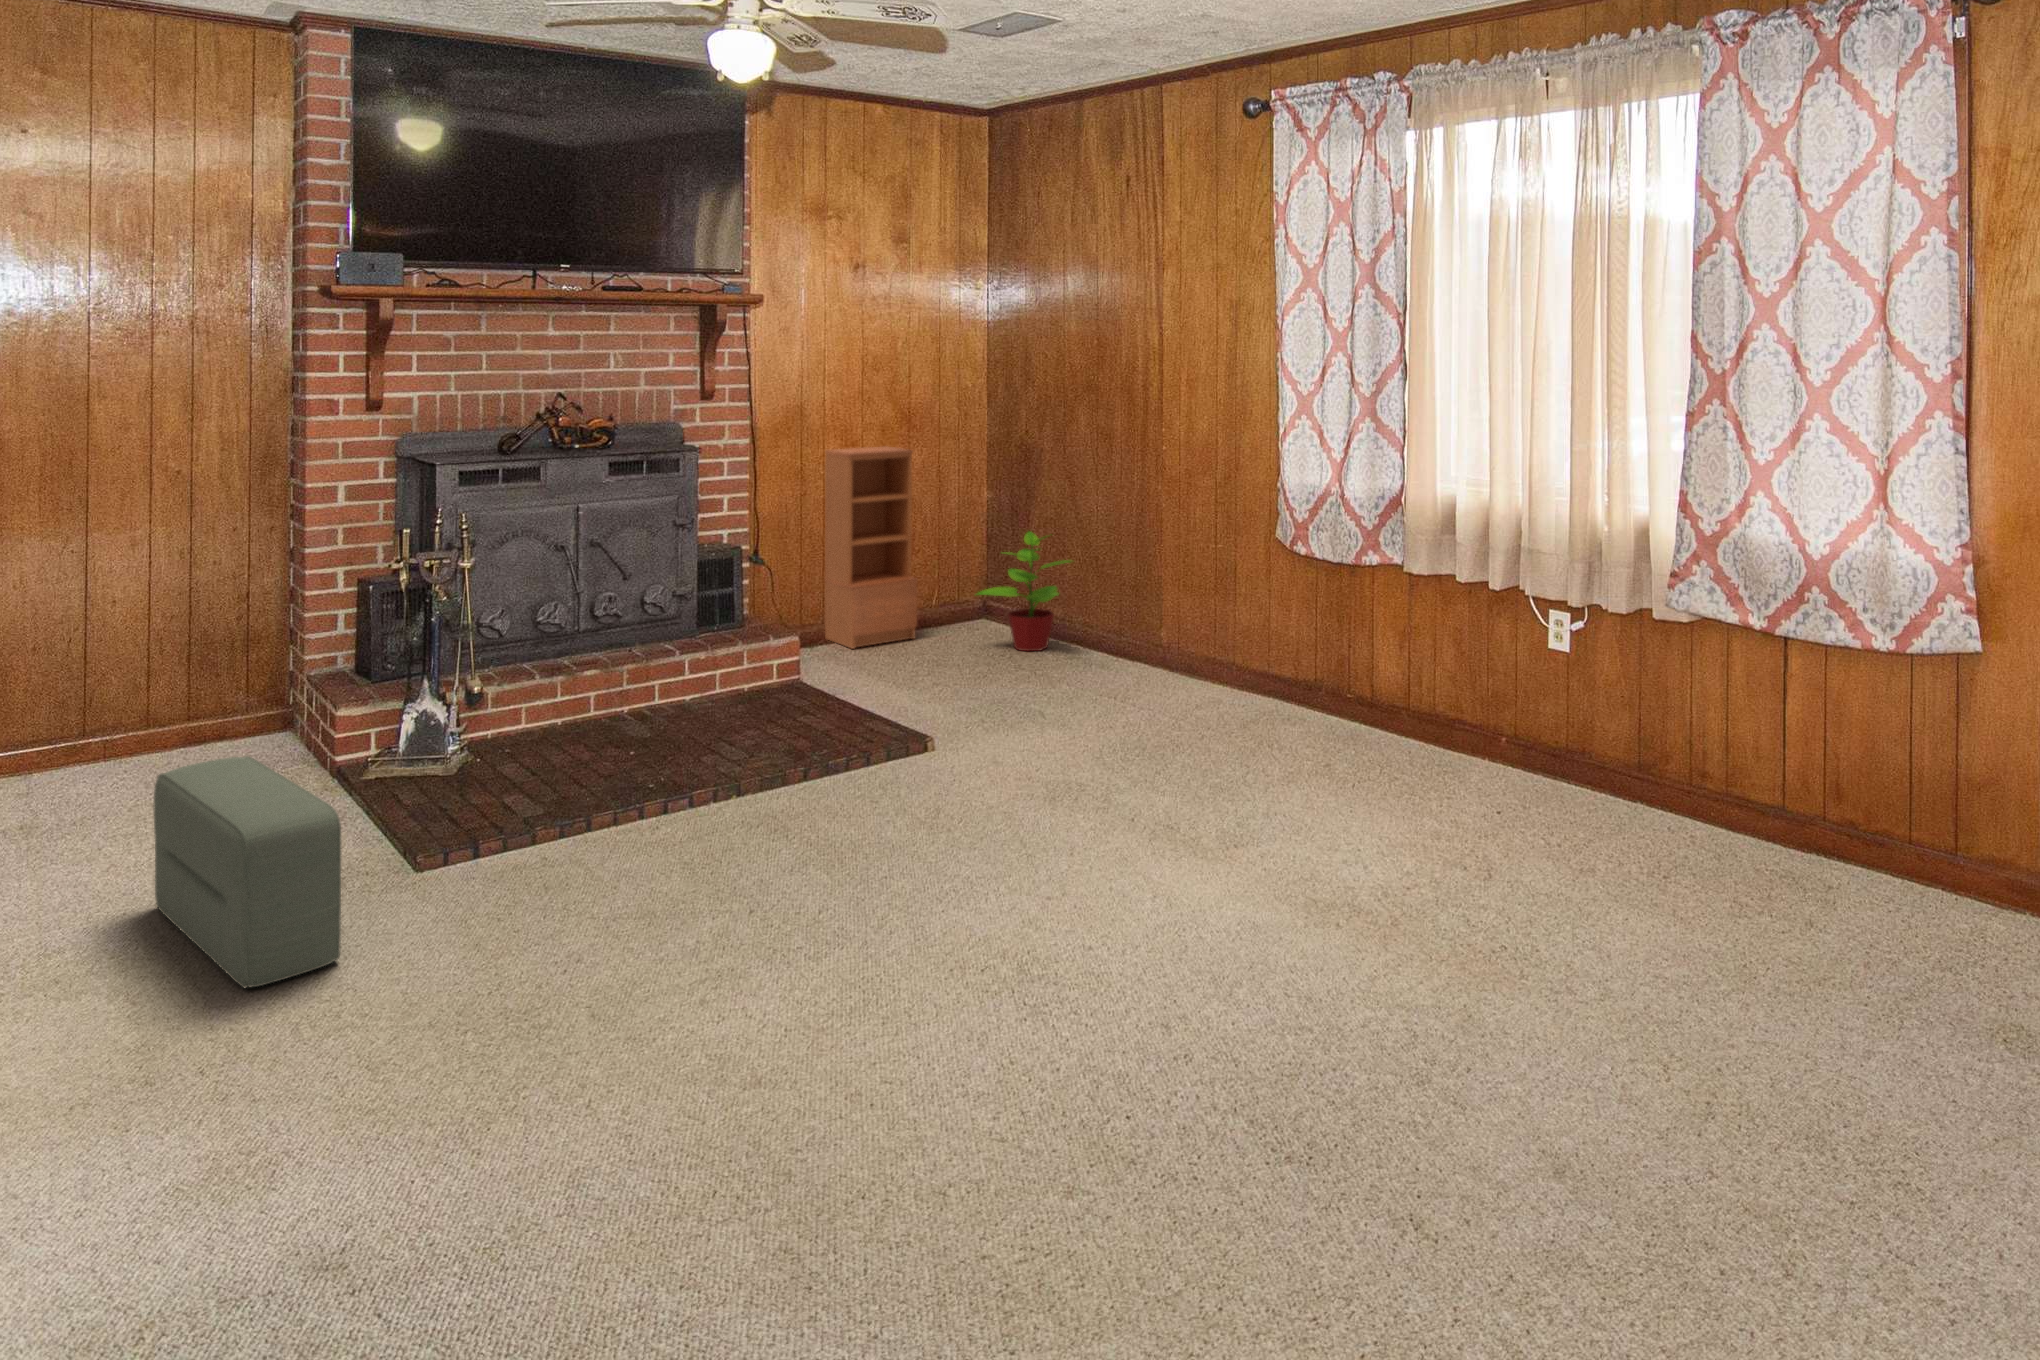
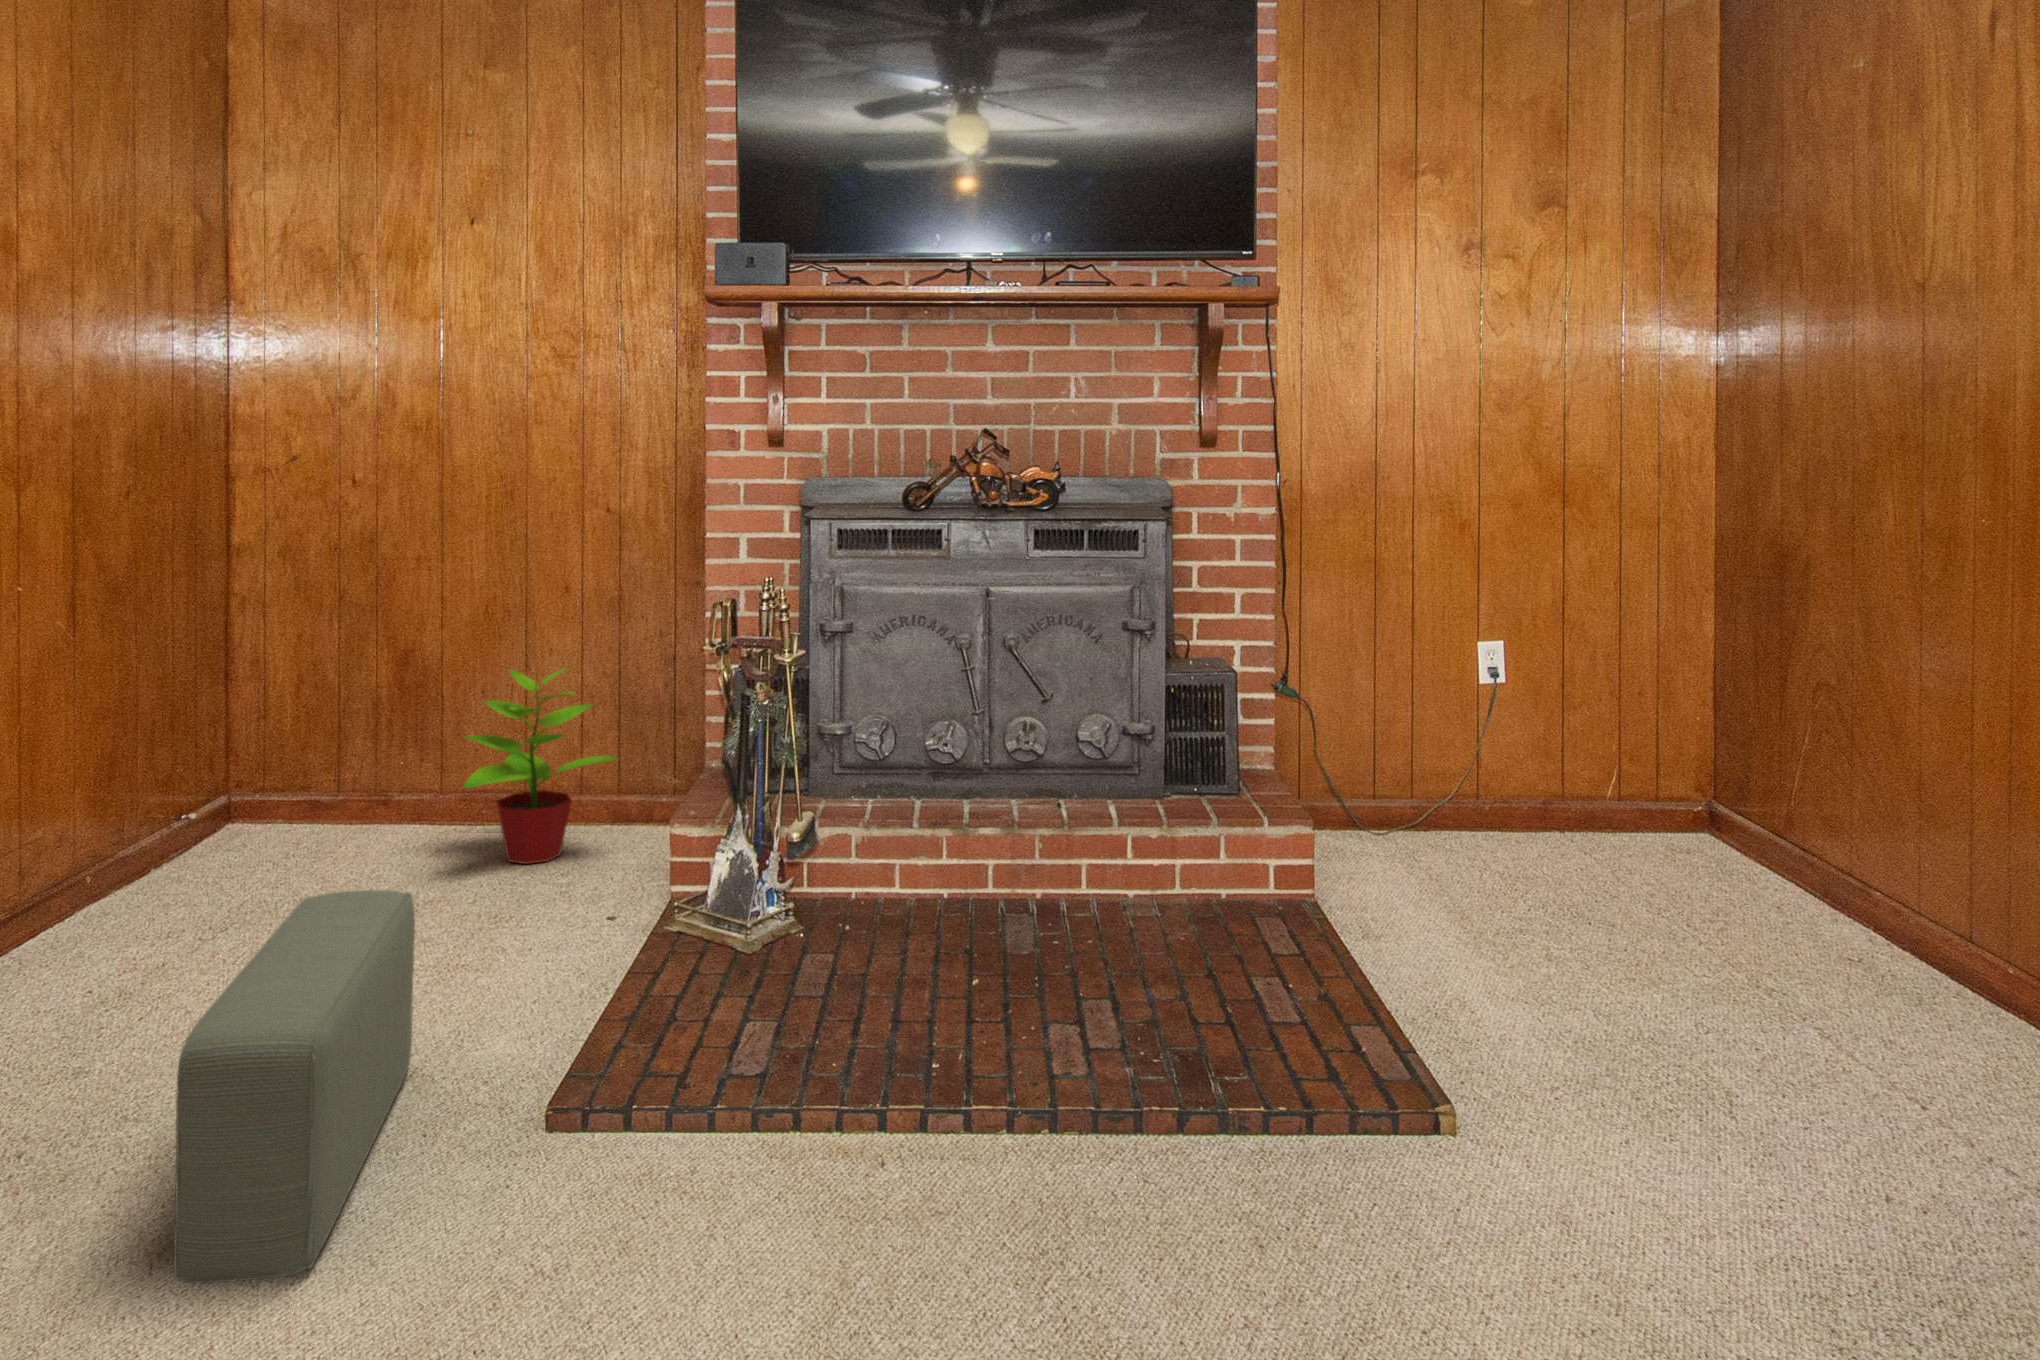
bookcase: present [825,447,917,649] -> none [1411,529,1562,851]
potted plant: present [977,531,1070,651] -> present [464,668,617,864]

